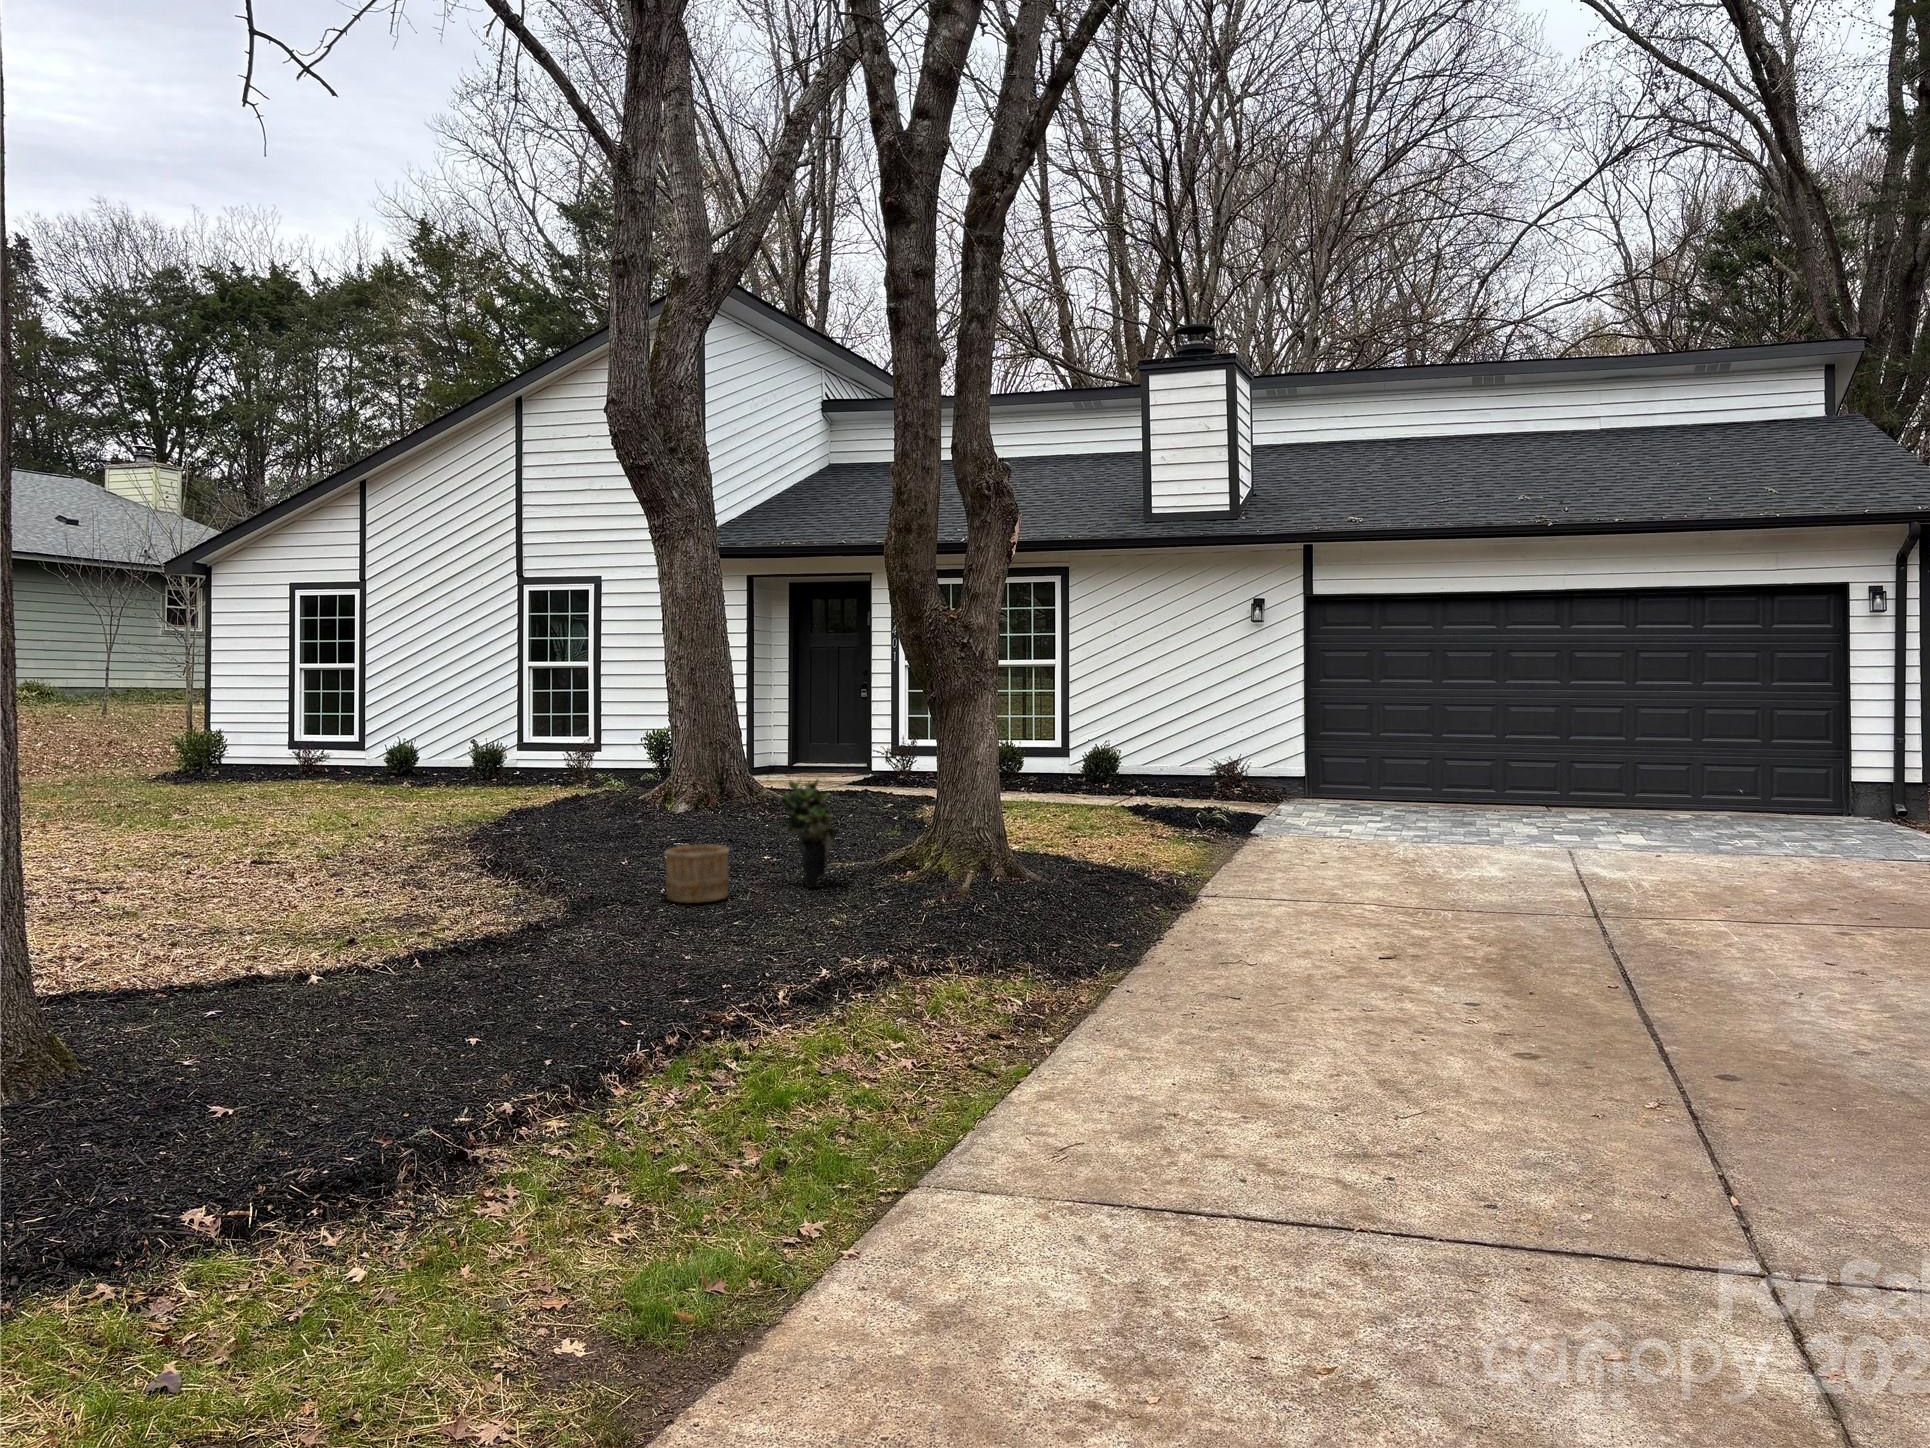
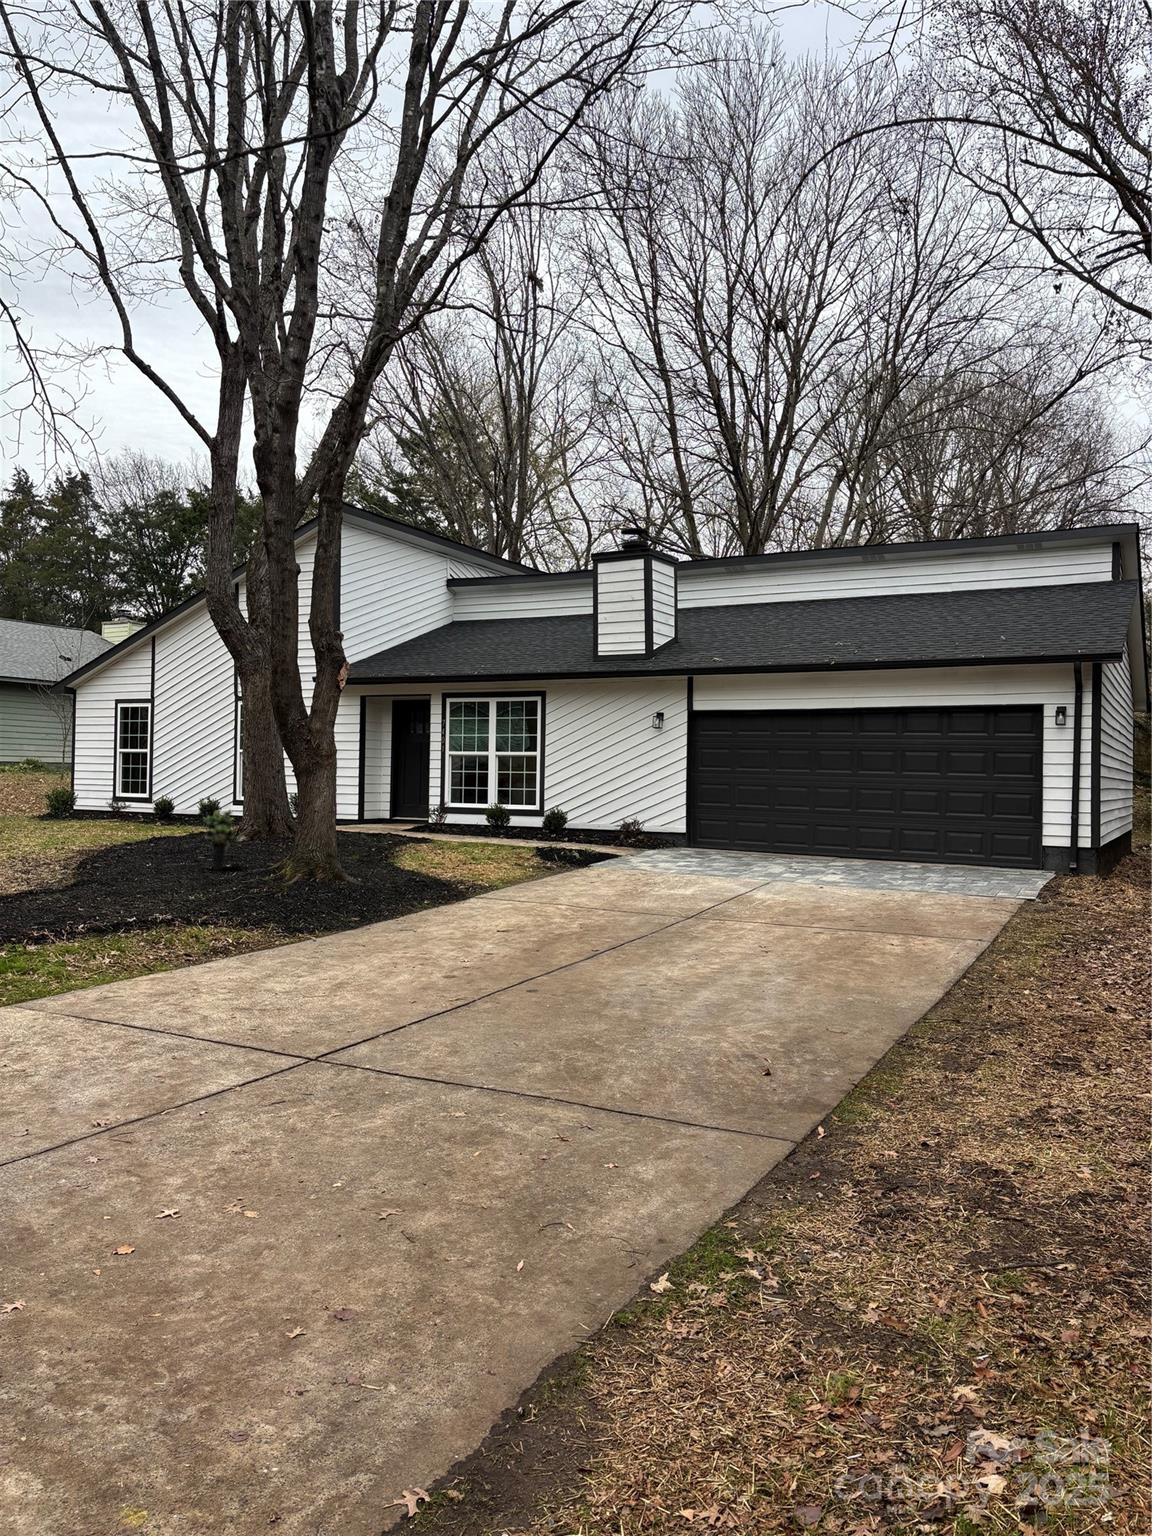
wooden bucket: present [664,844,730,903] -> none [127,842,166,872]

